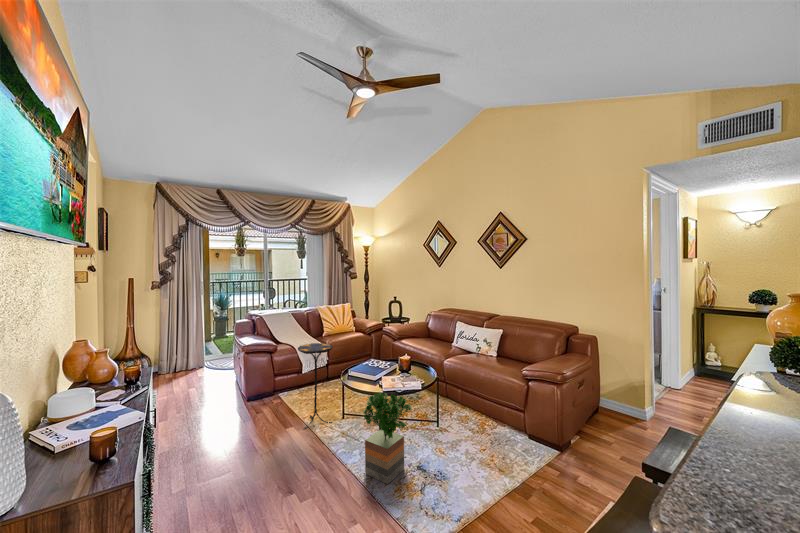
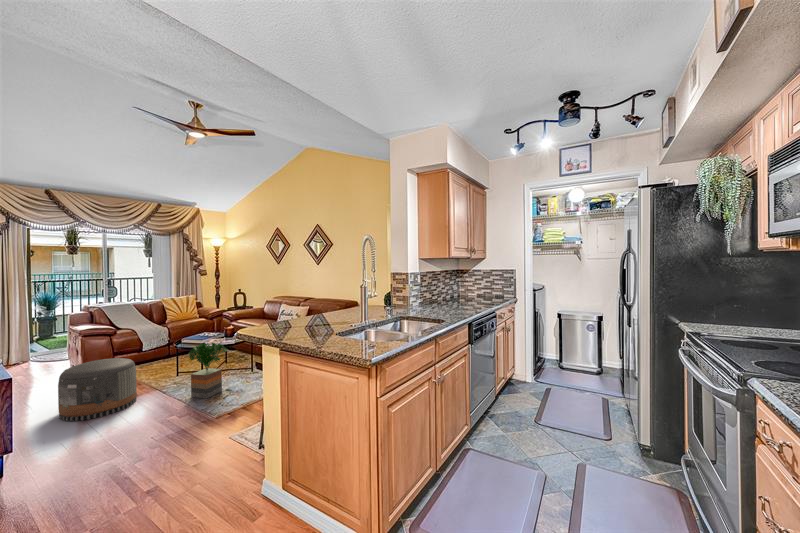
side table: present [298,343,333,428] -> none [137,320,171,384]
pouf: none [216,399,299,495] -> present [58,358,137,421]

